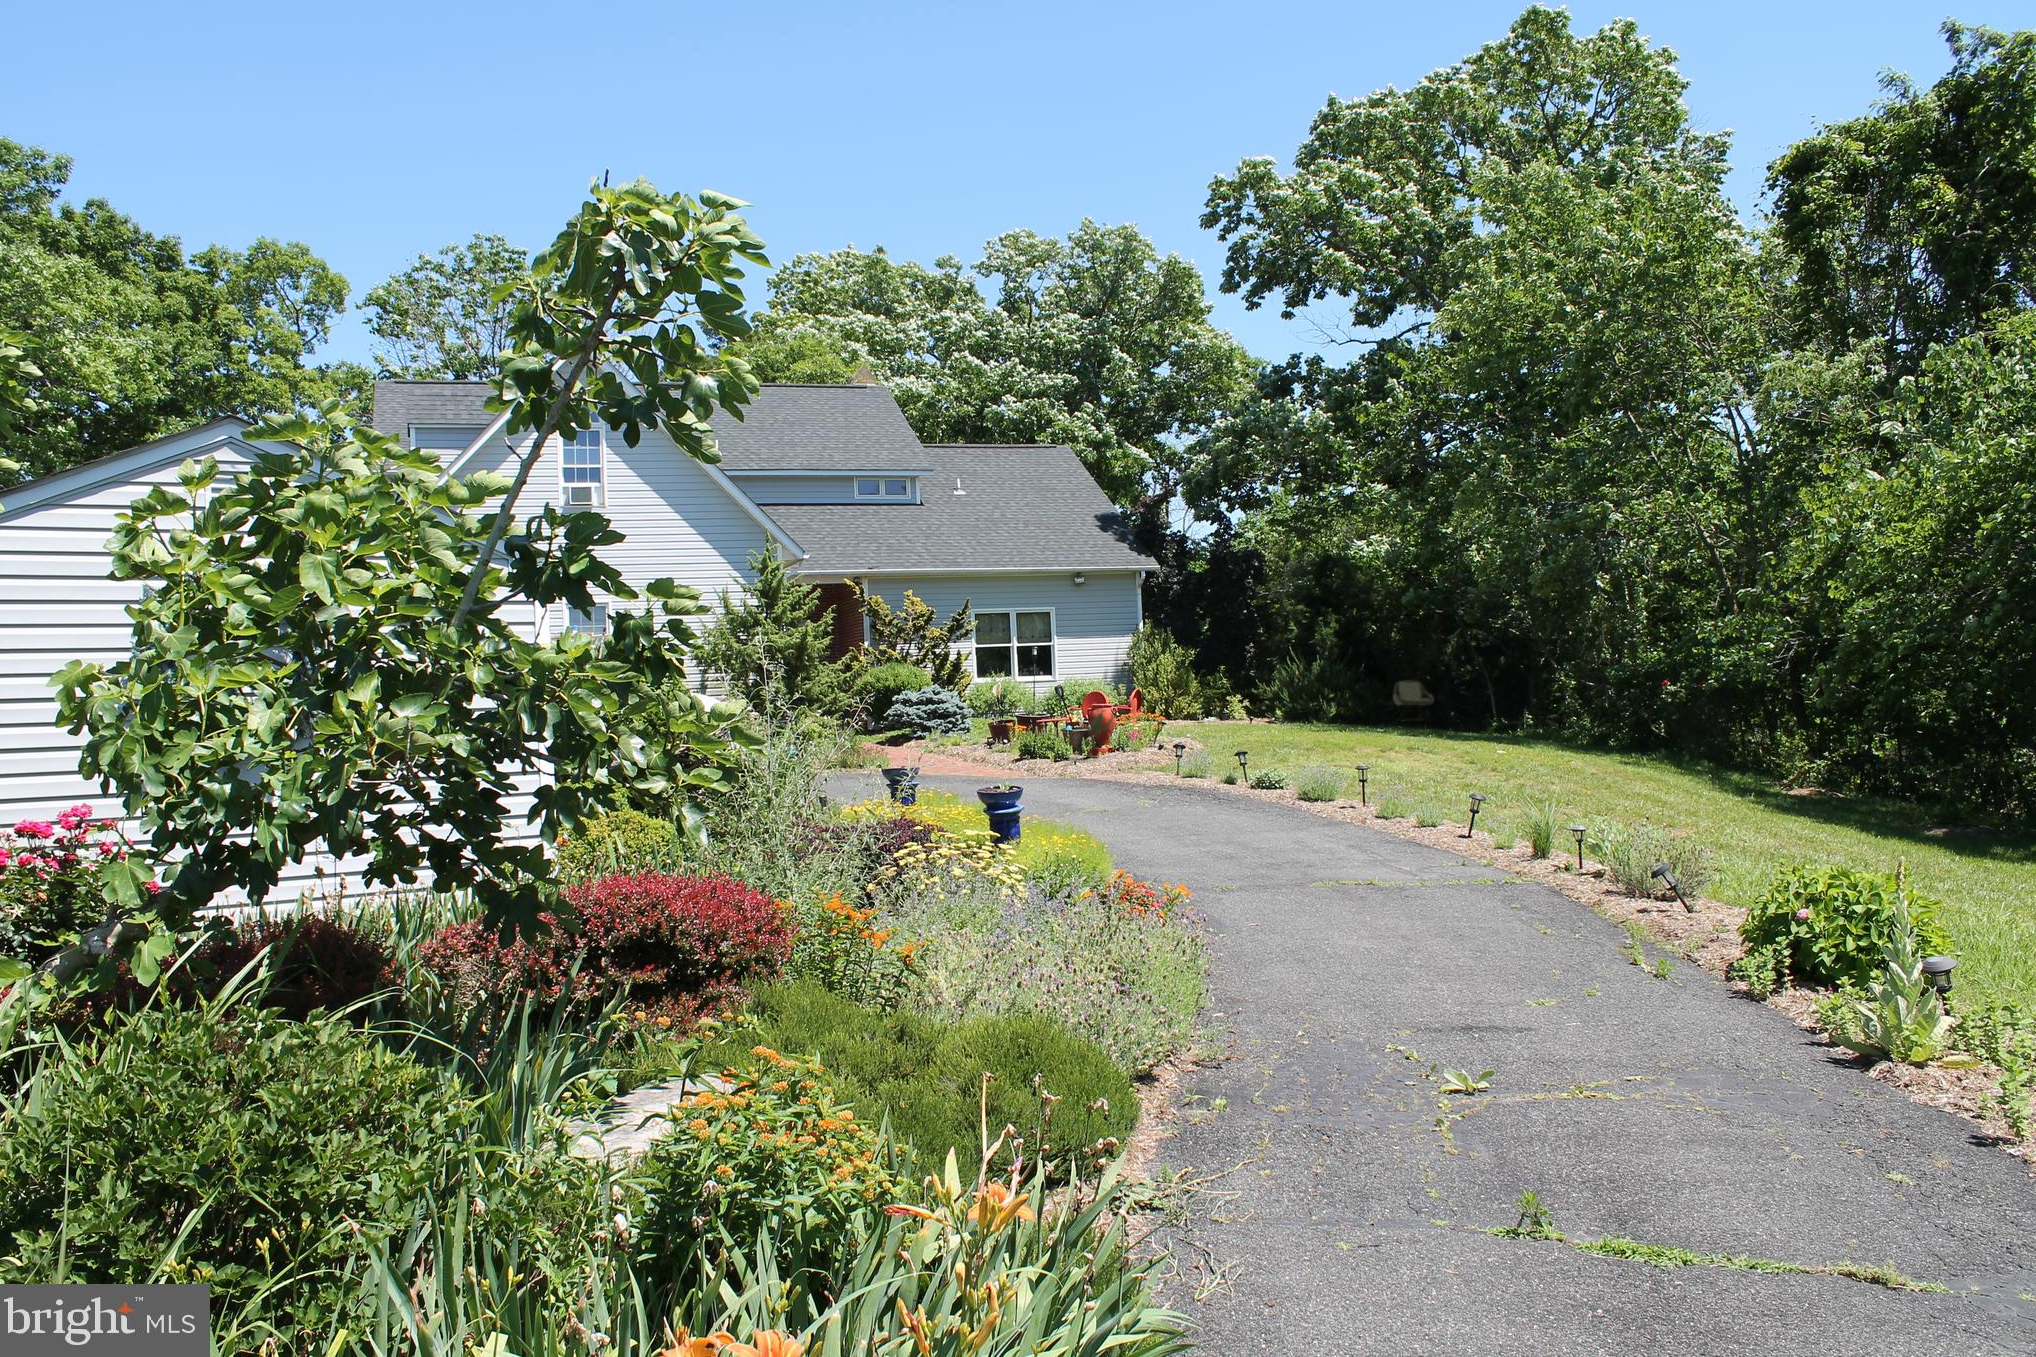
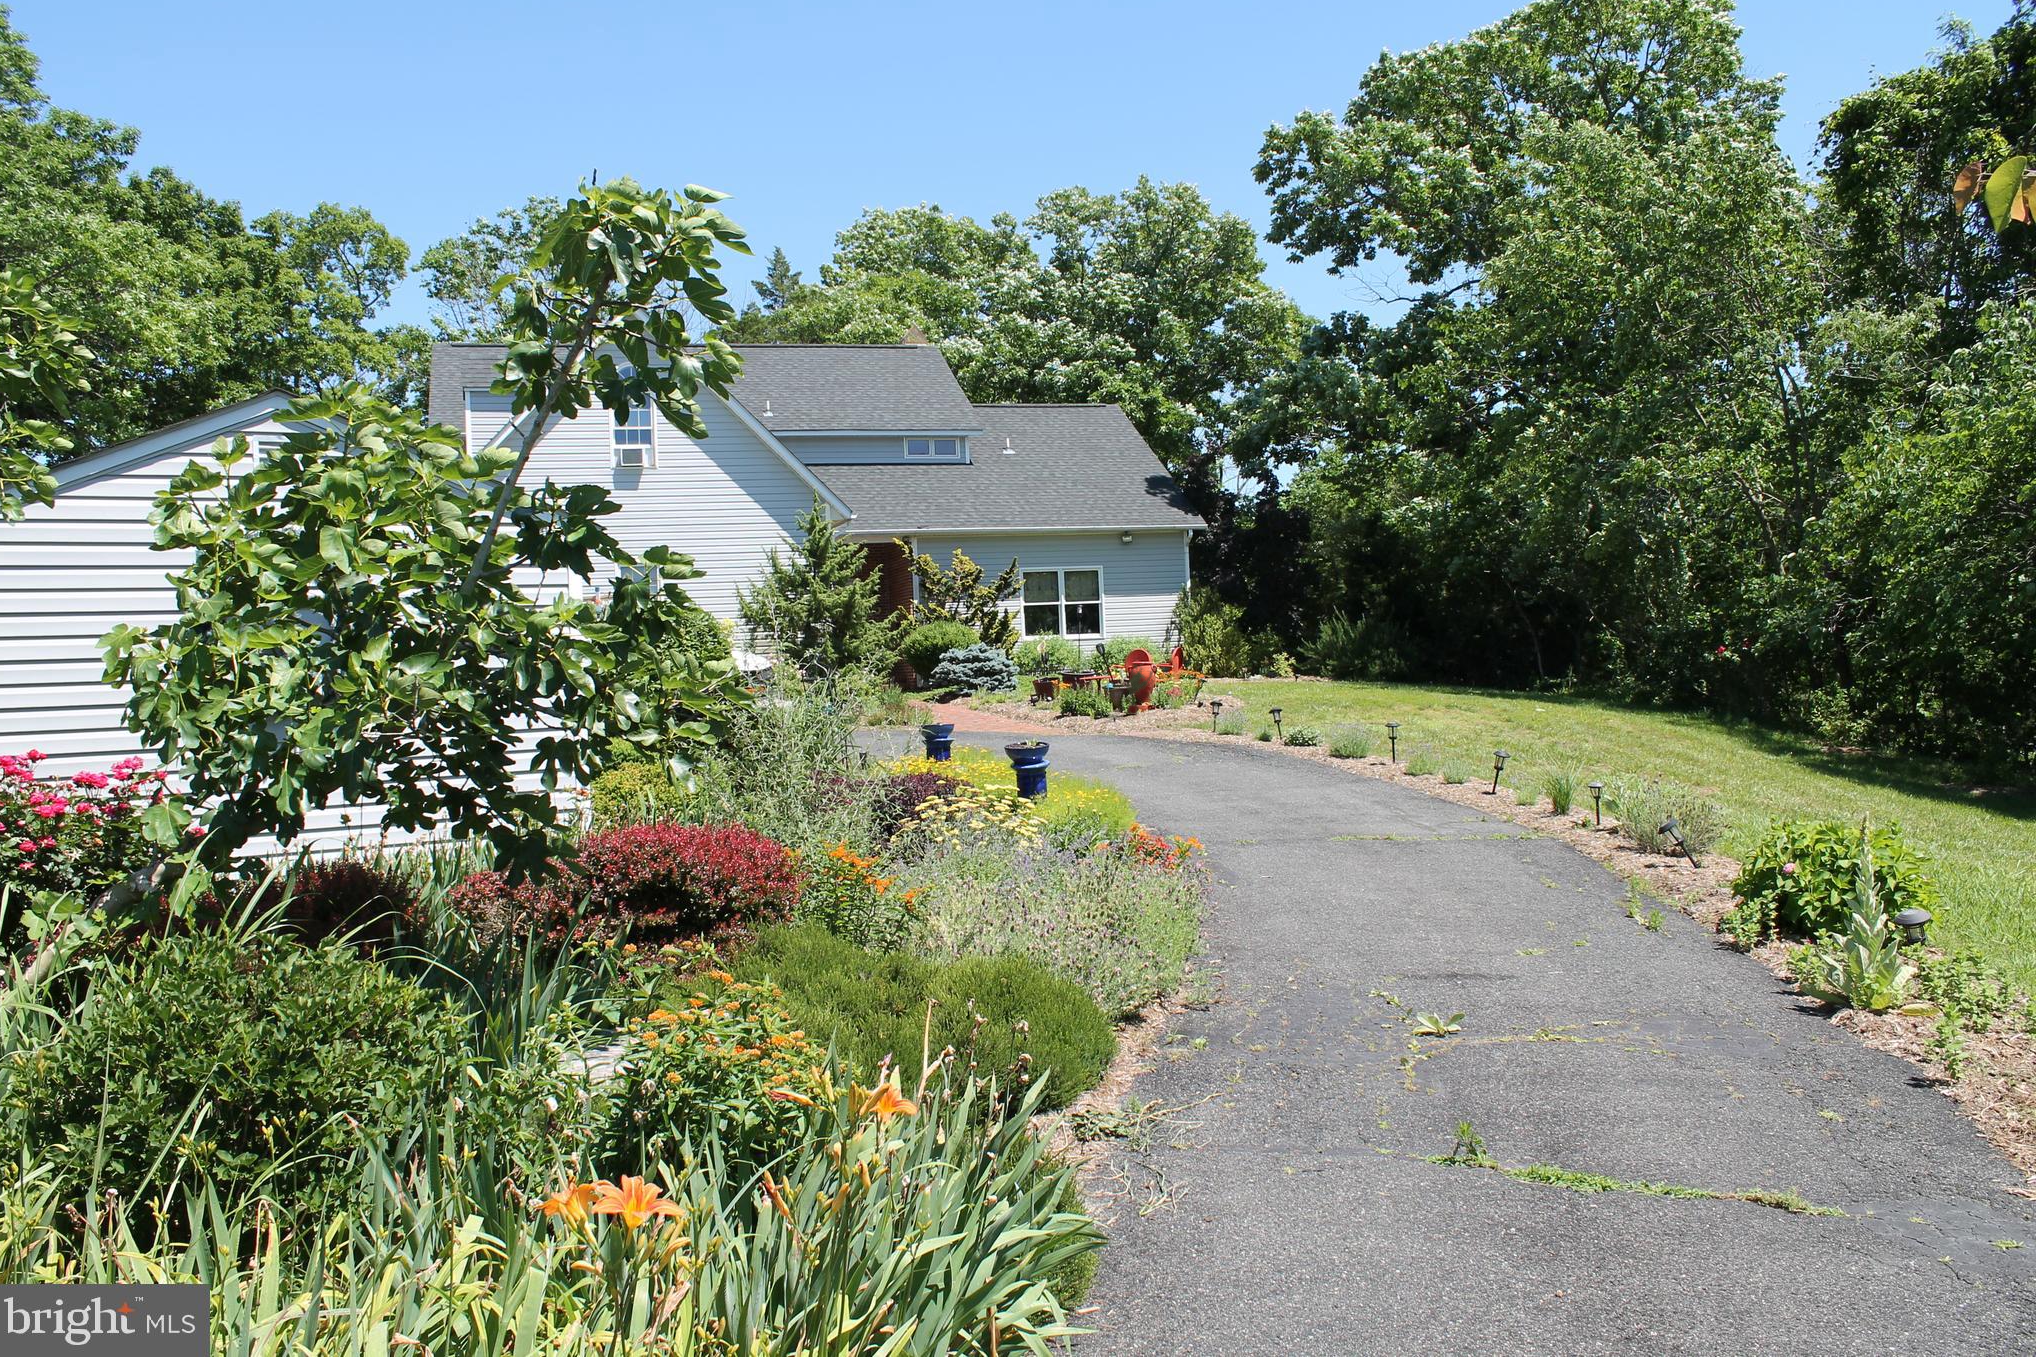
lounge chair: present [1394,681,1434,719] -> none [1442,638,1484,681]

